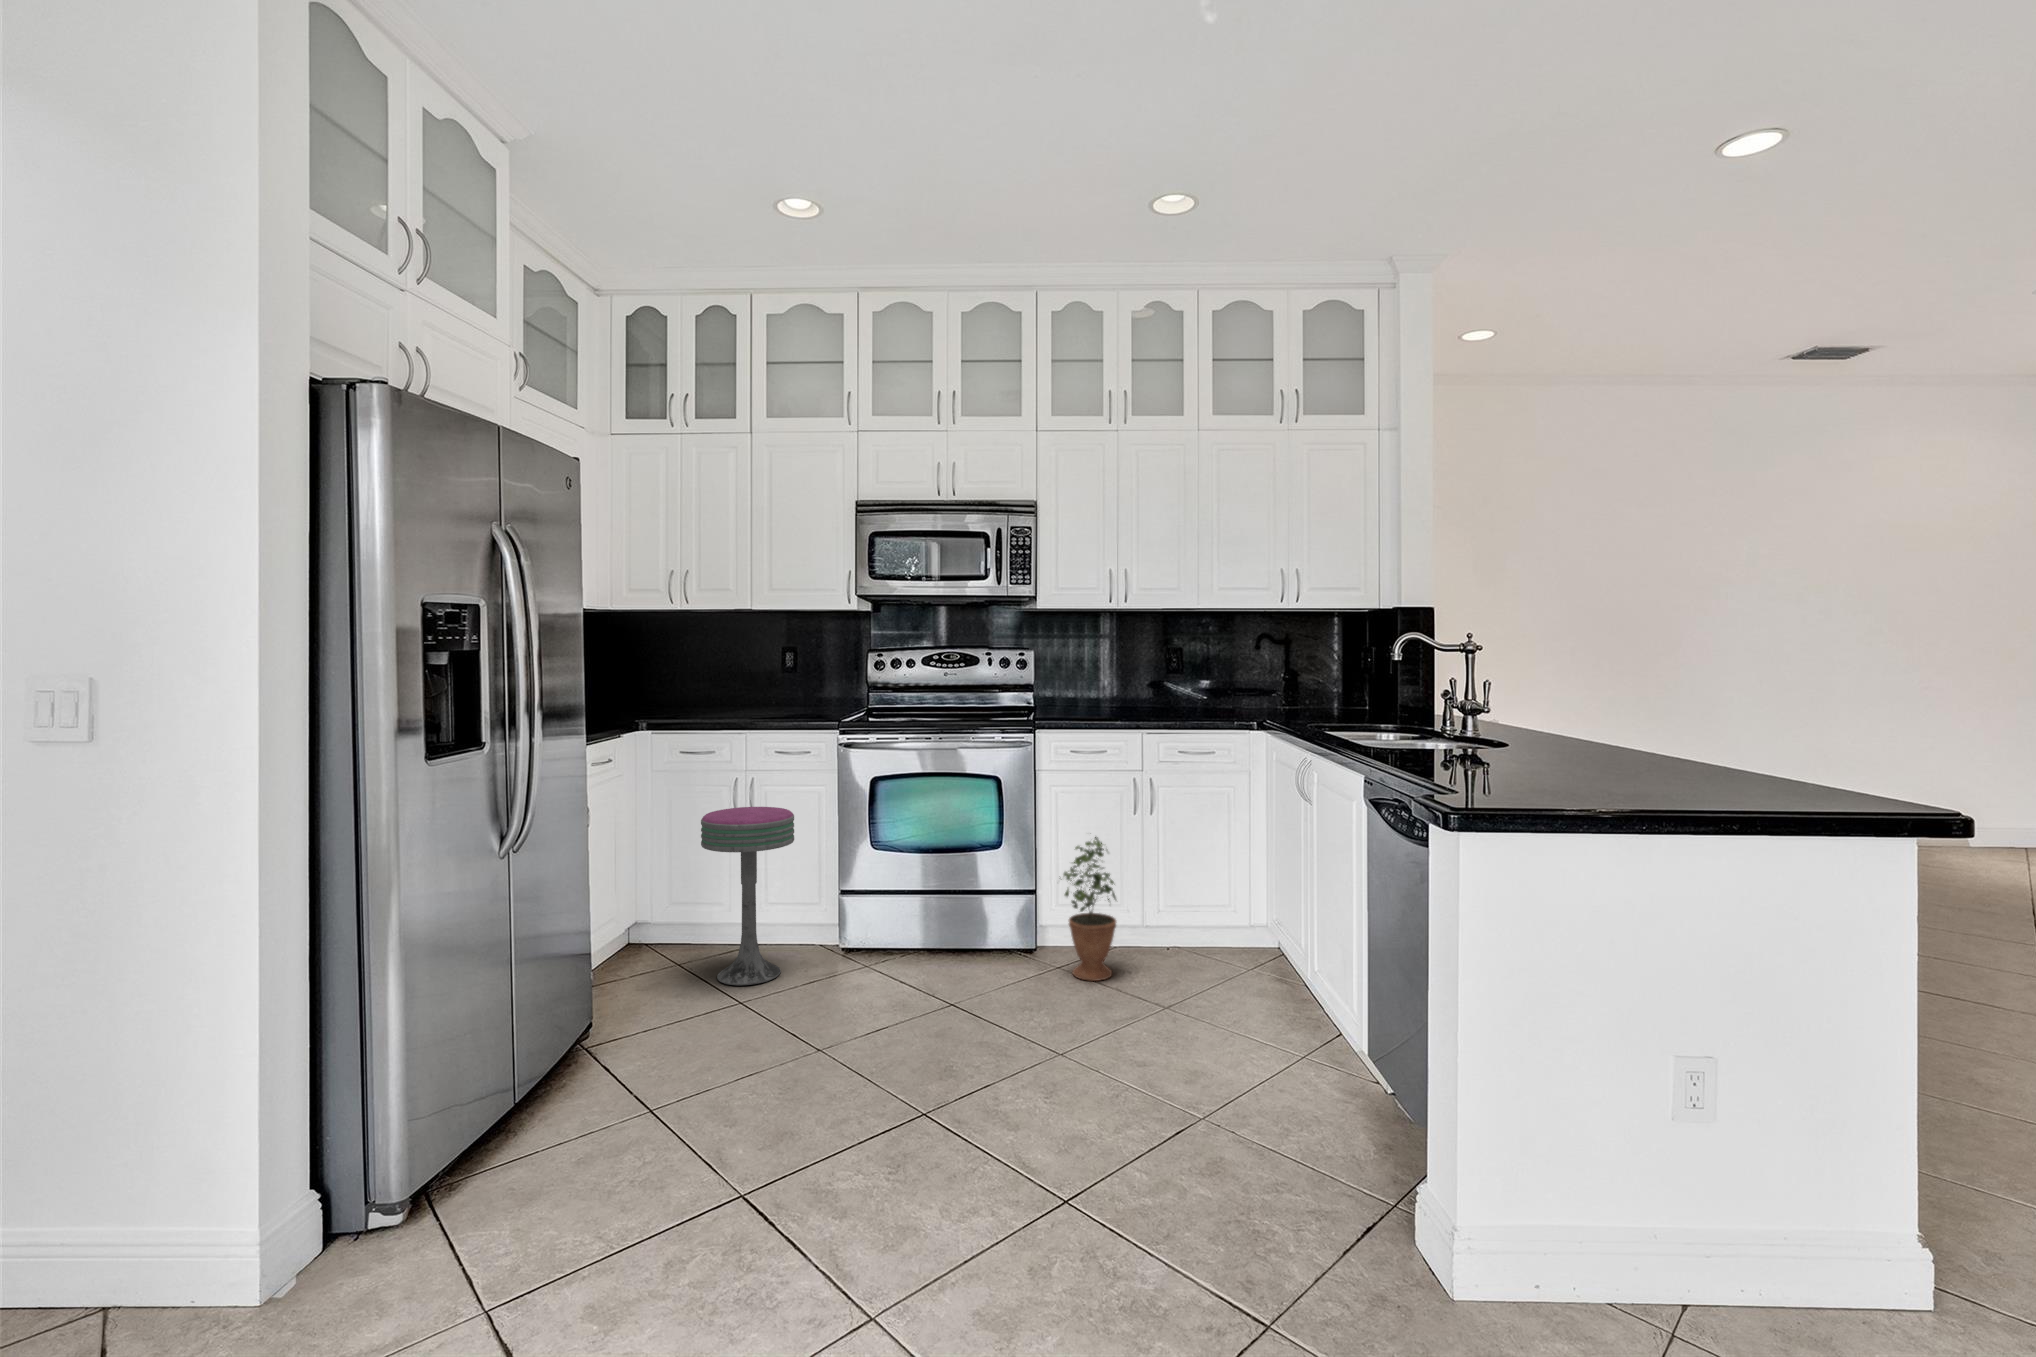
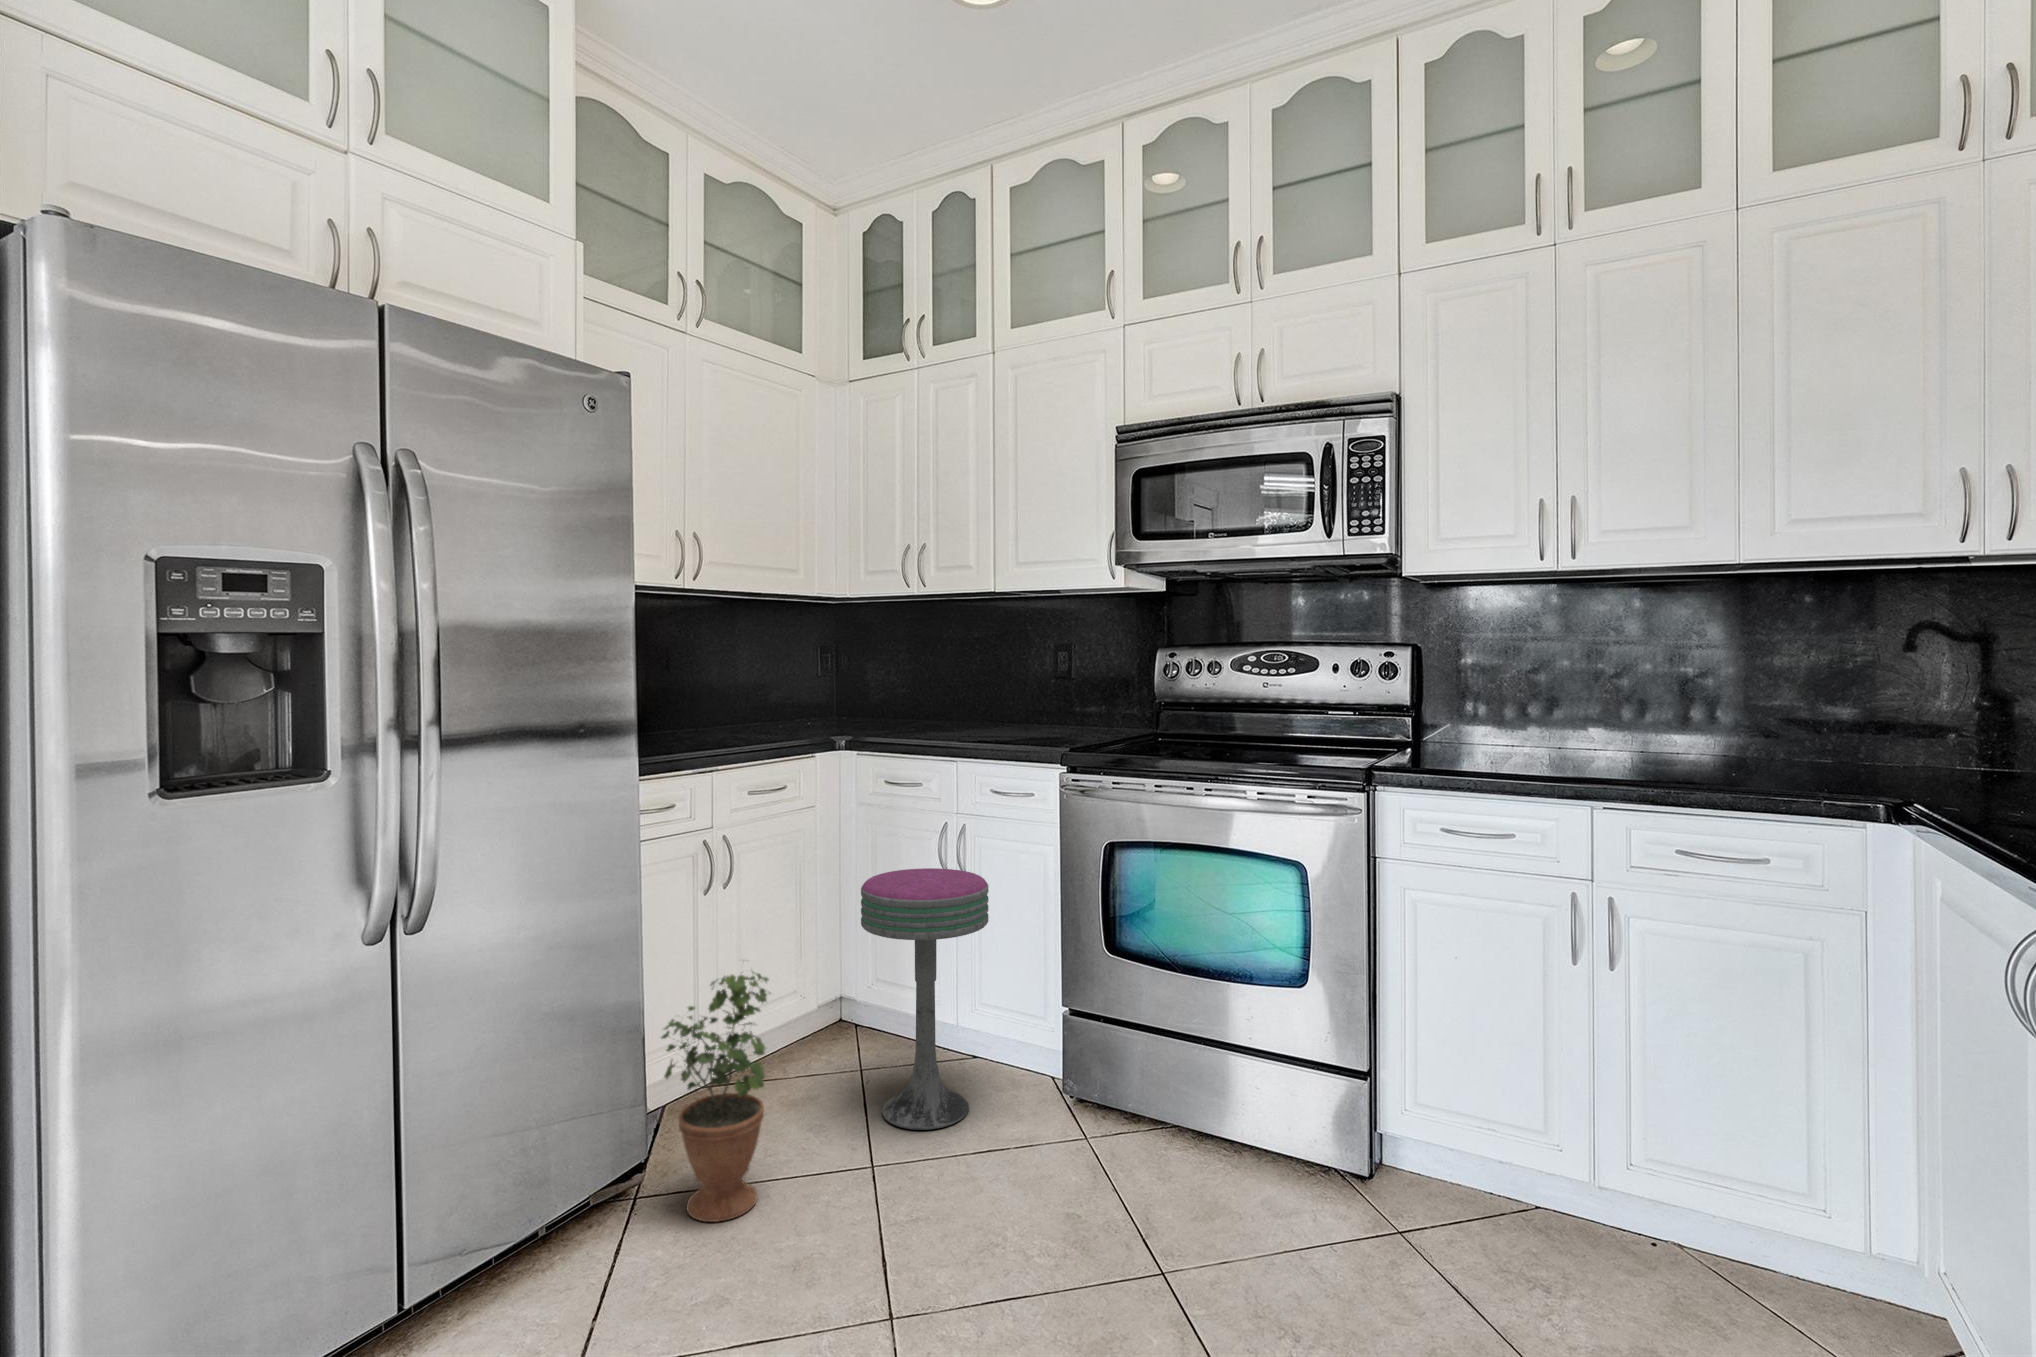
potted plant: present [1064,837,1116,981] -> present [661,974,771,1222]

